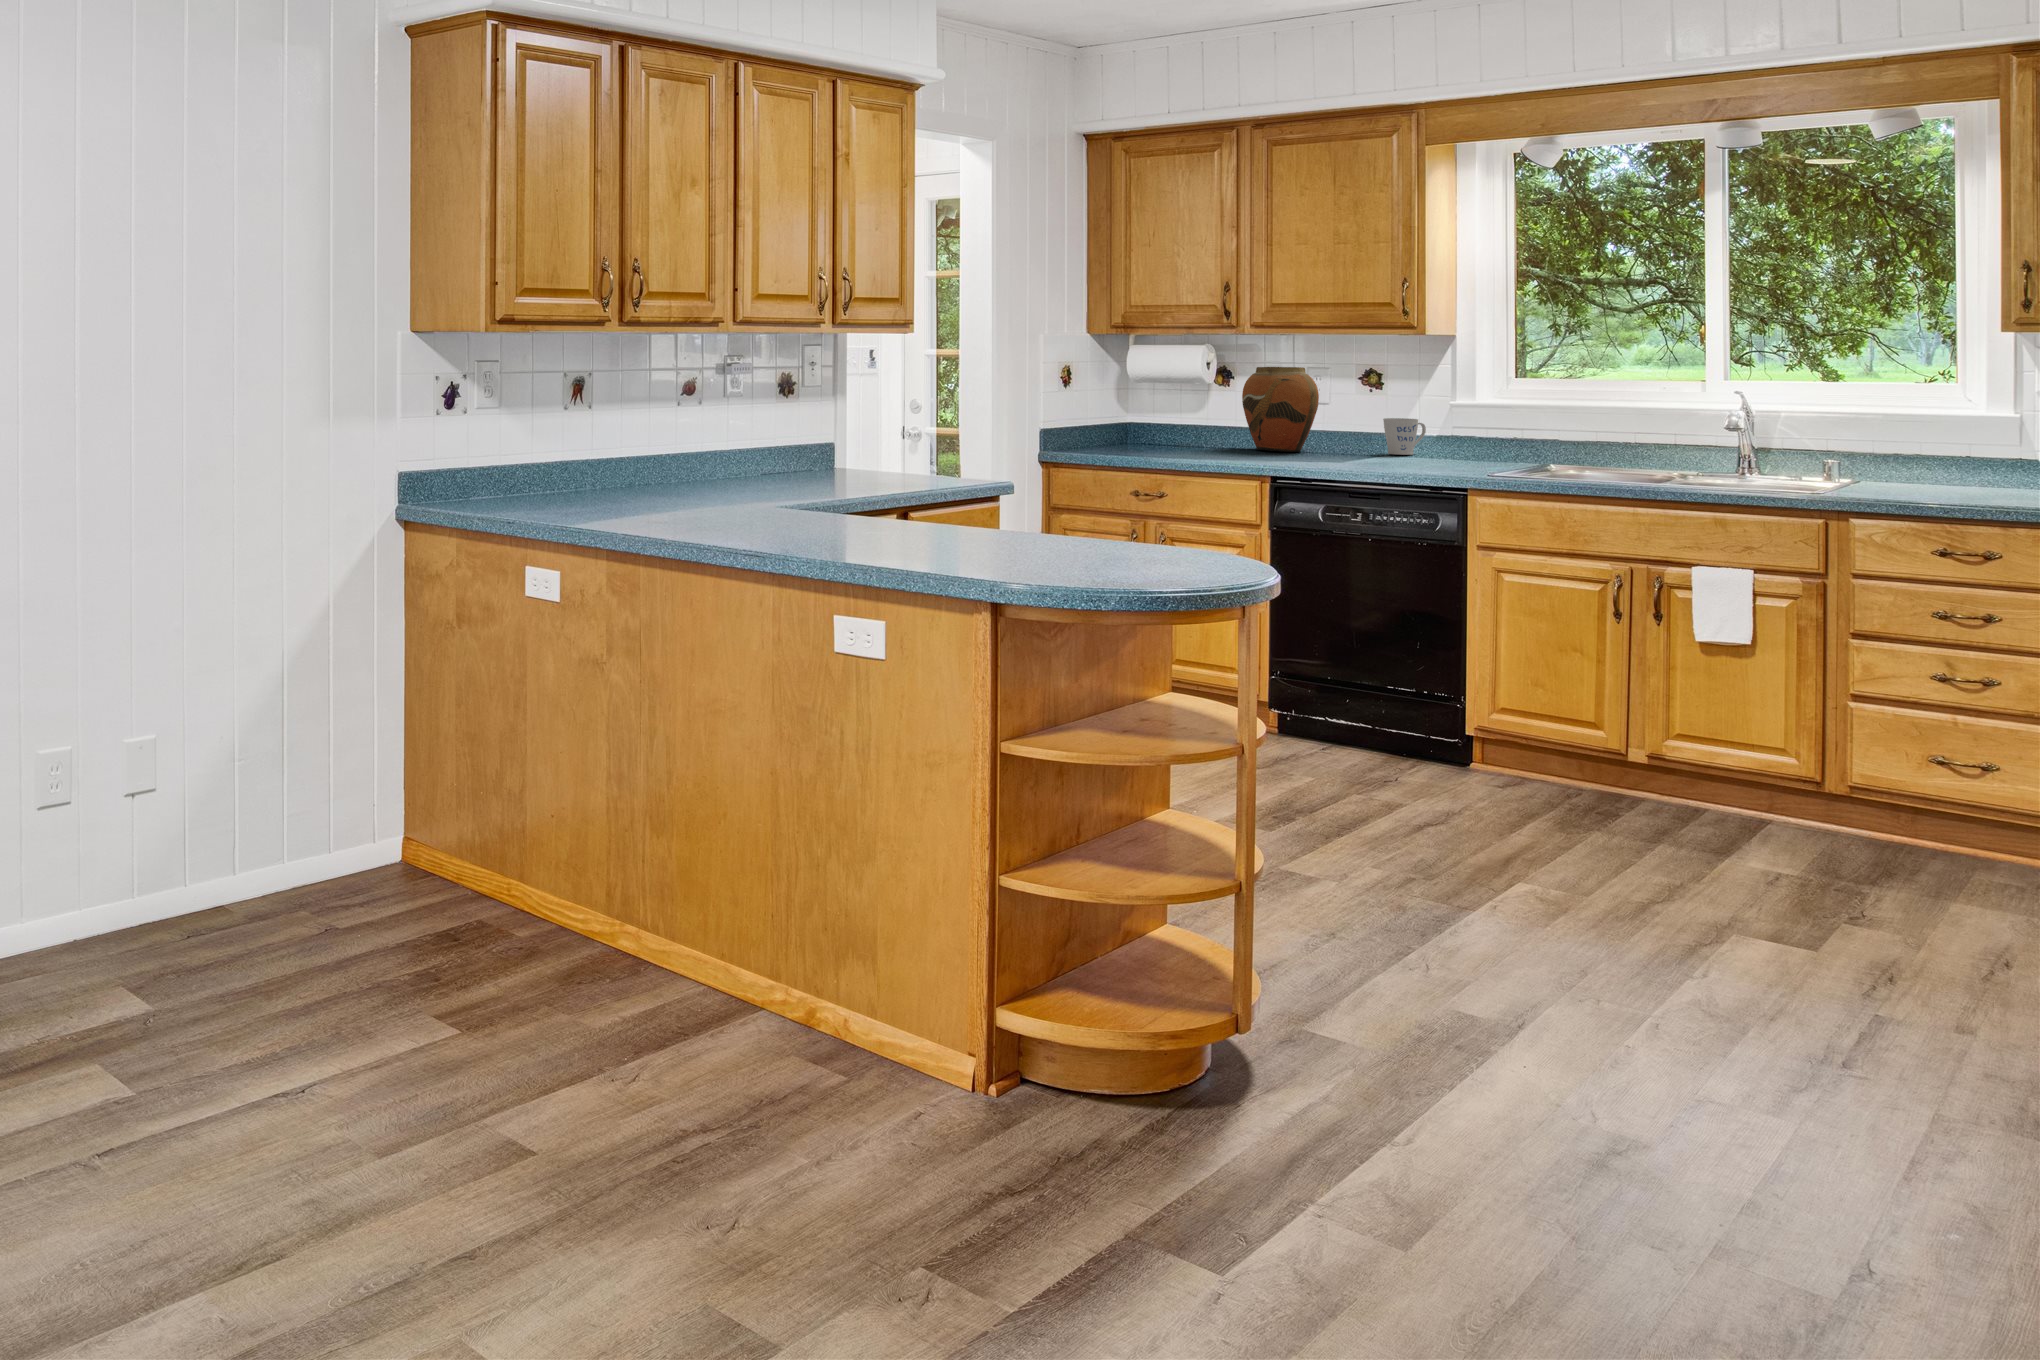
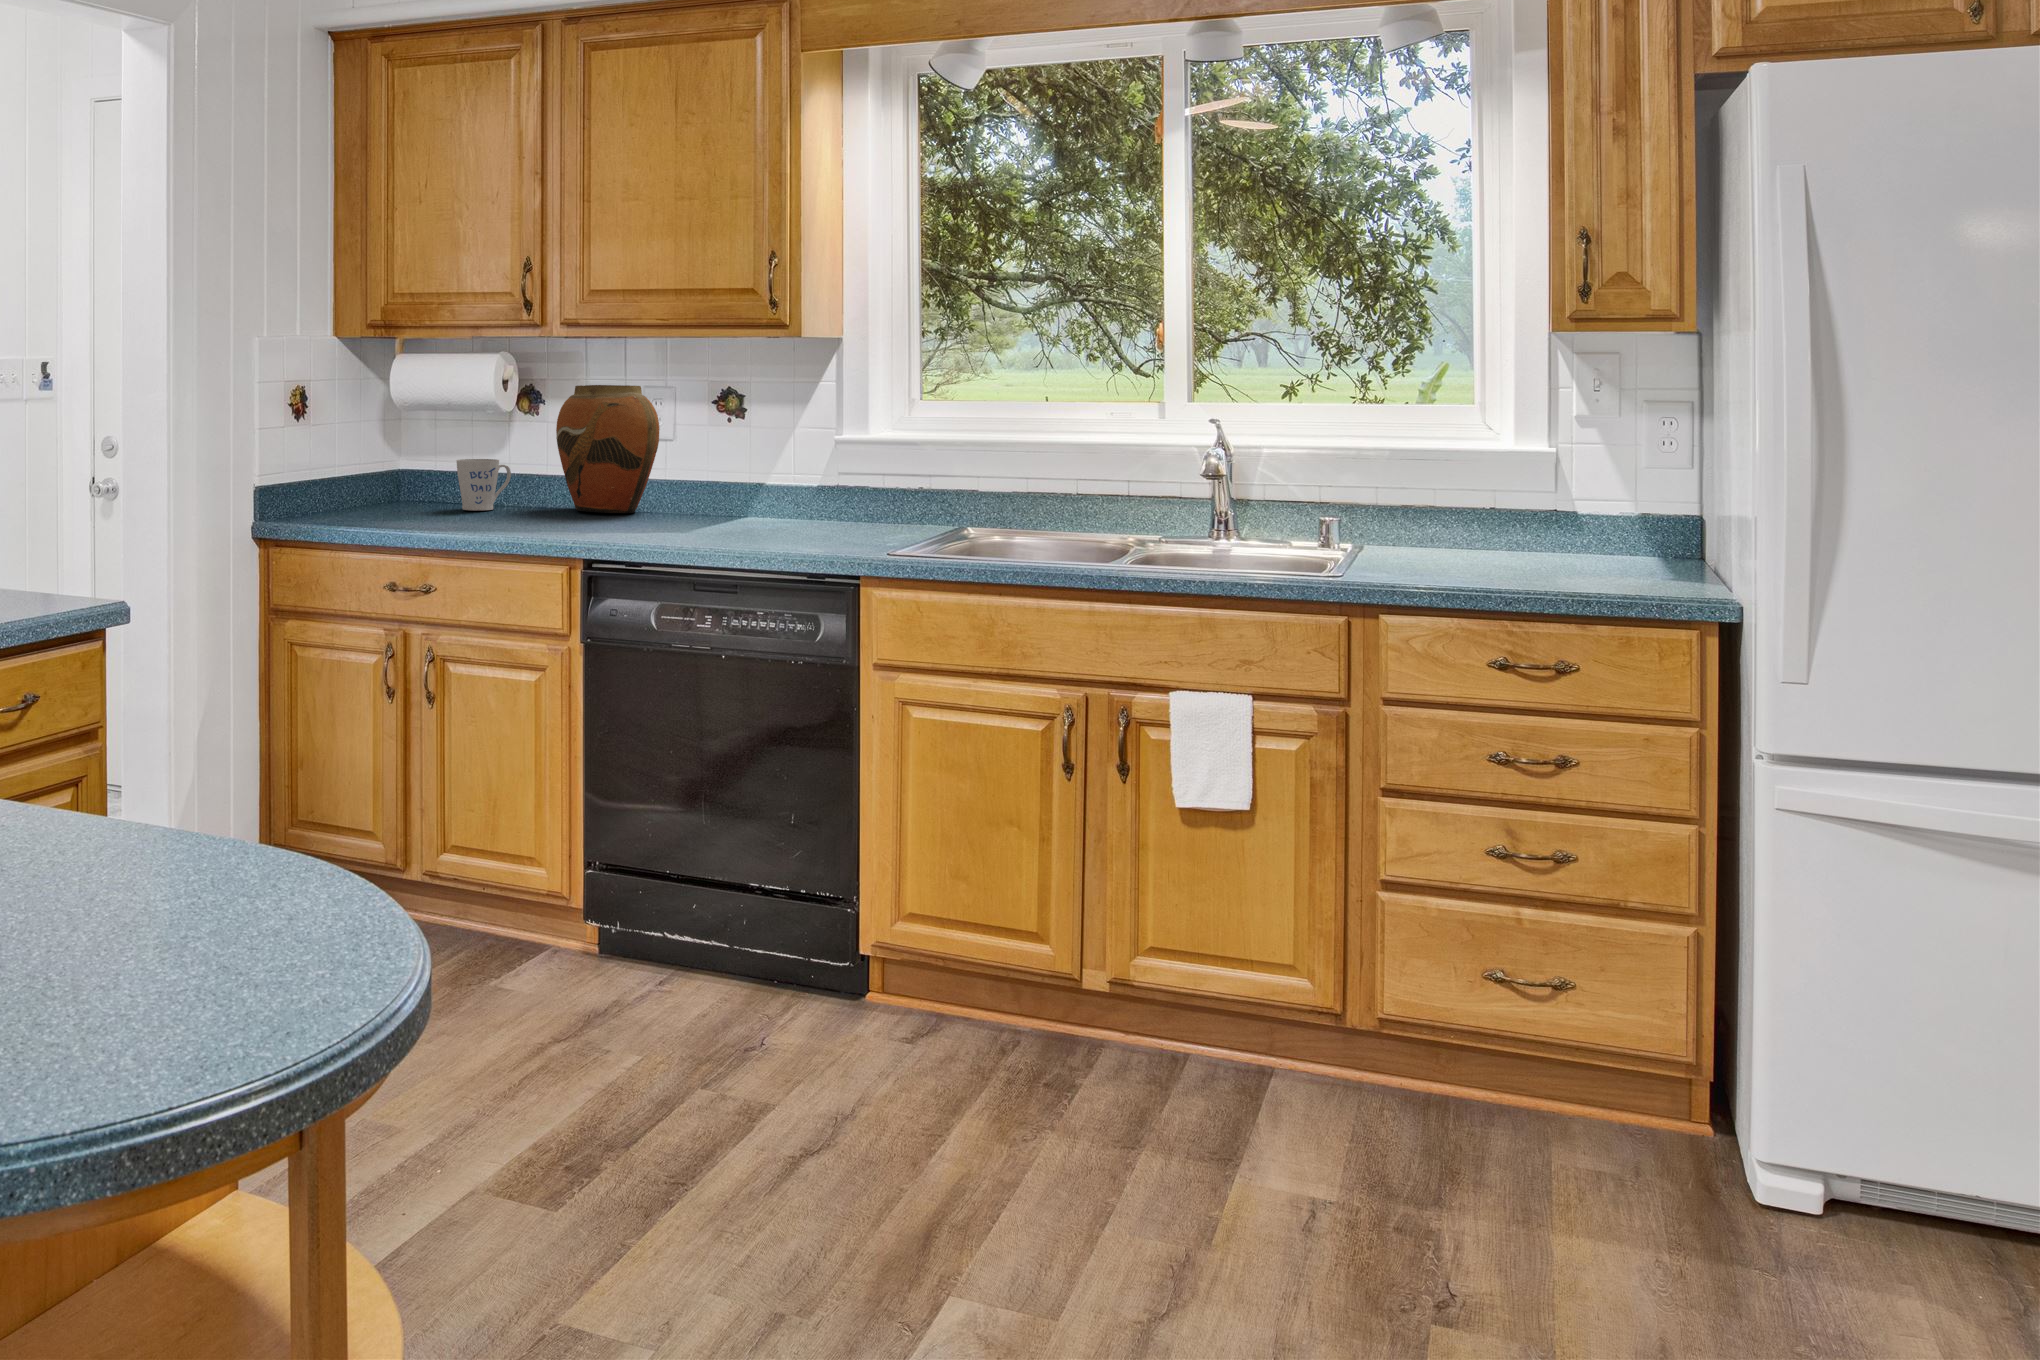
mug: present [1383,418,1426,455] -> present [456,459,511,510]

